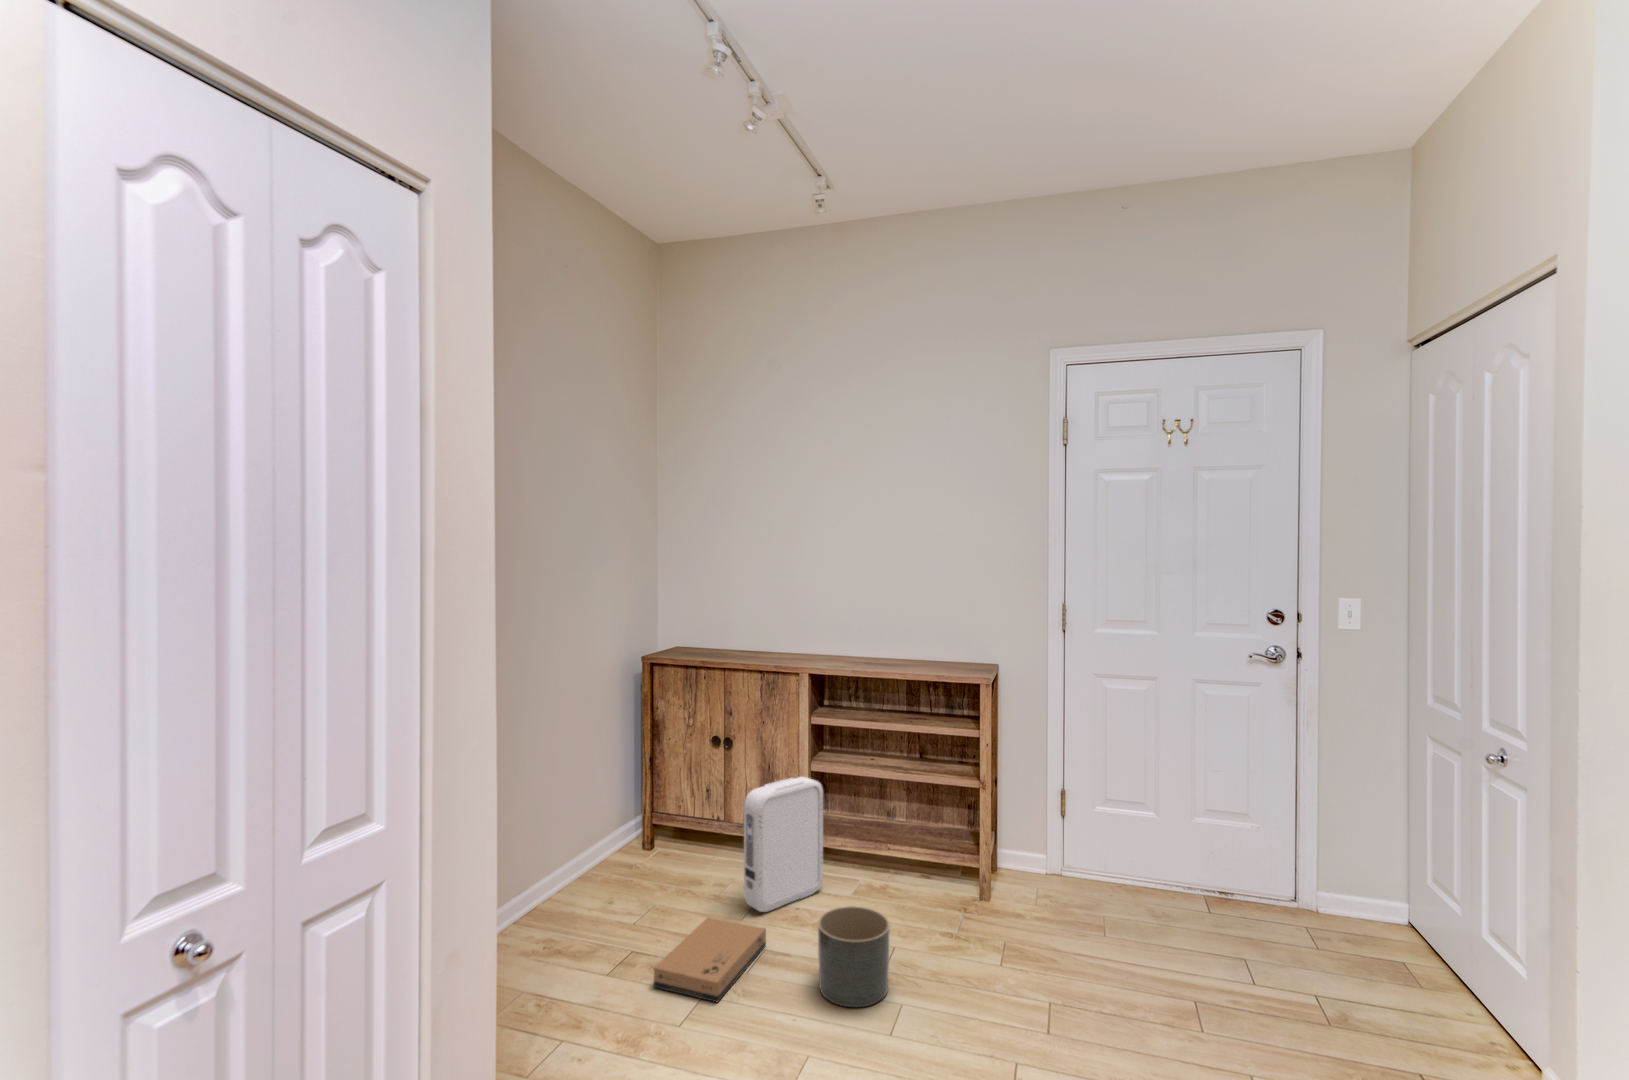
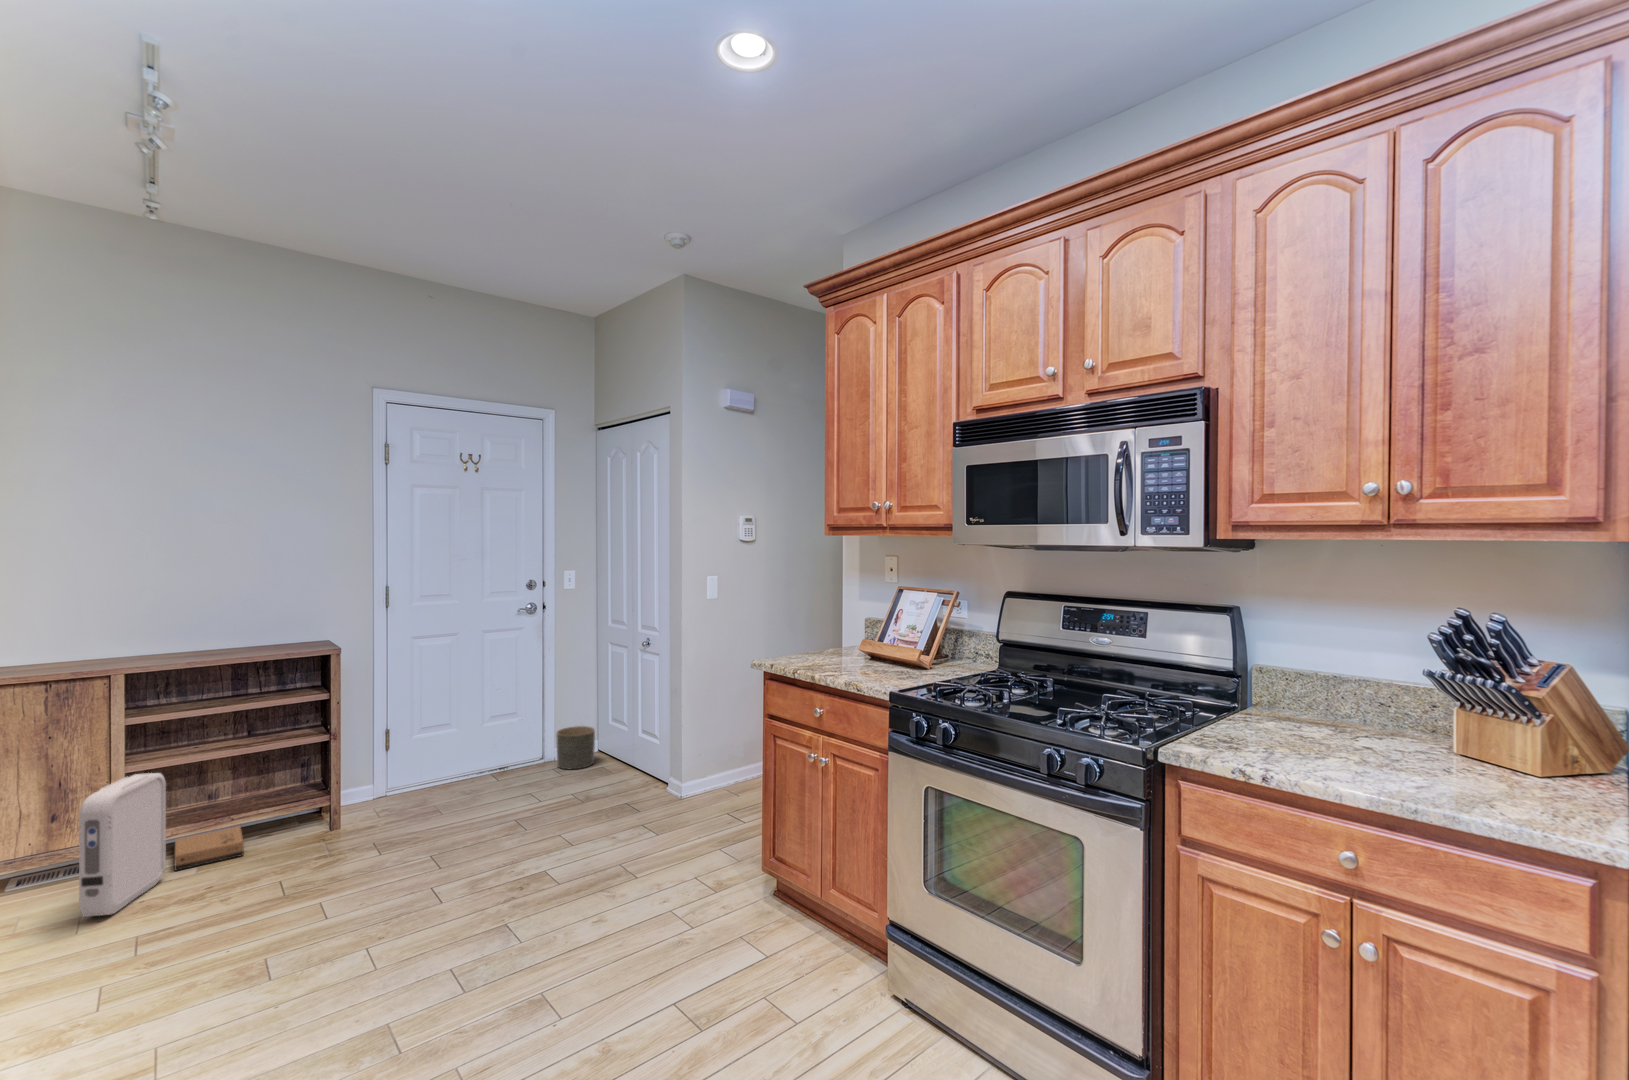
planter: present [818,906,890,1007] -> present [556,726,595,769]
cardboard box: present [654,917,766,1002] -> present [174,826,244,870]

